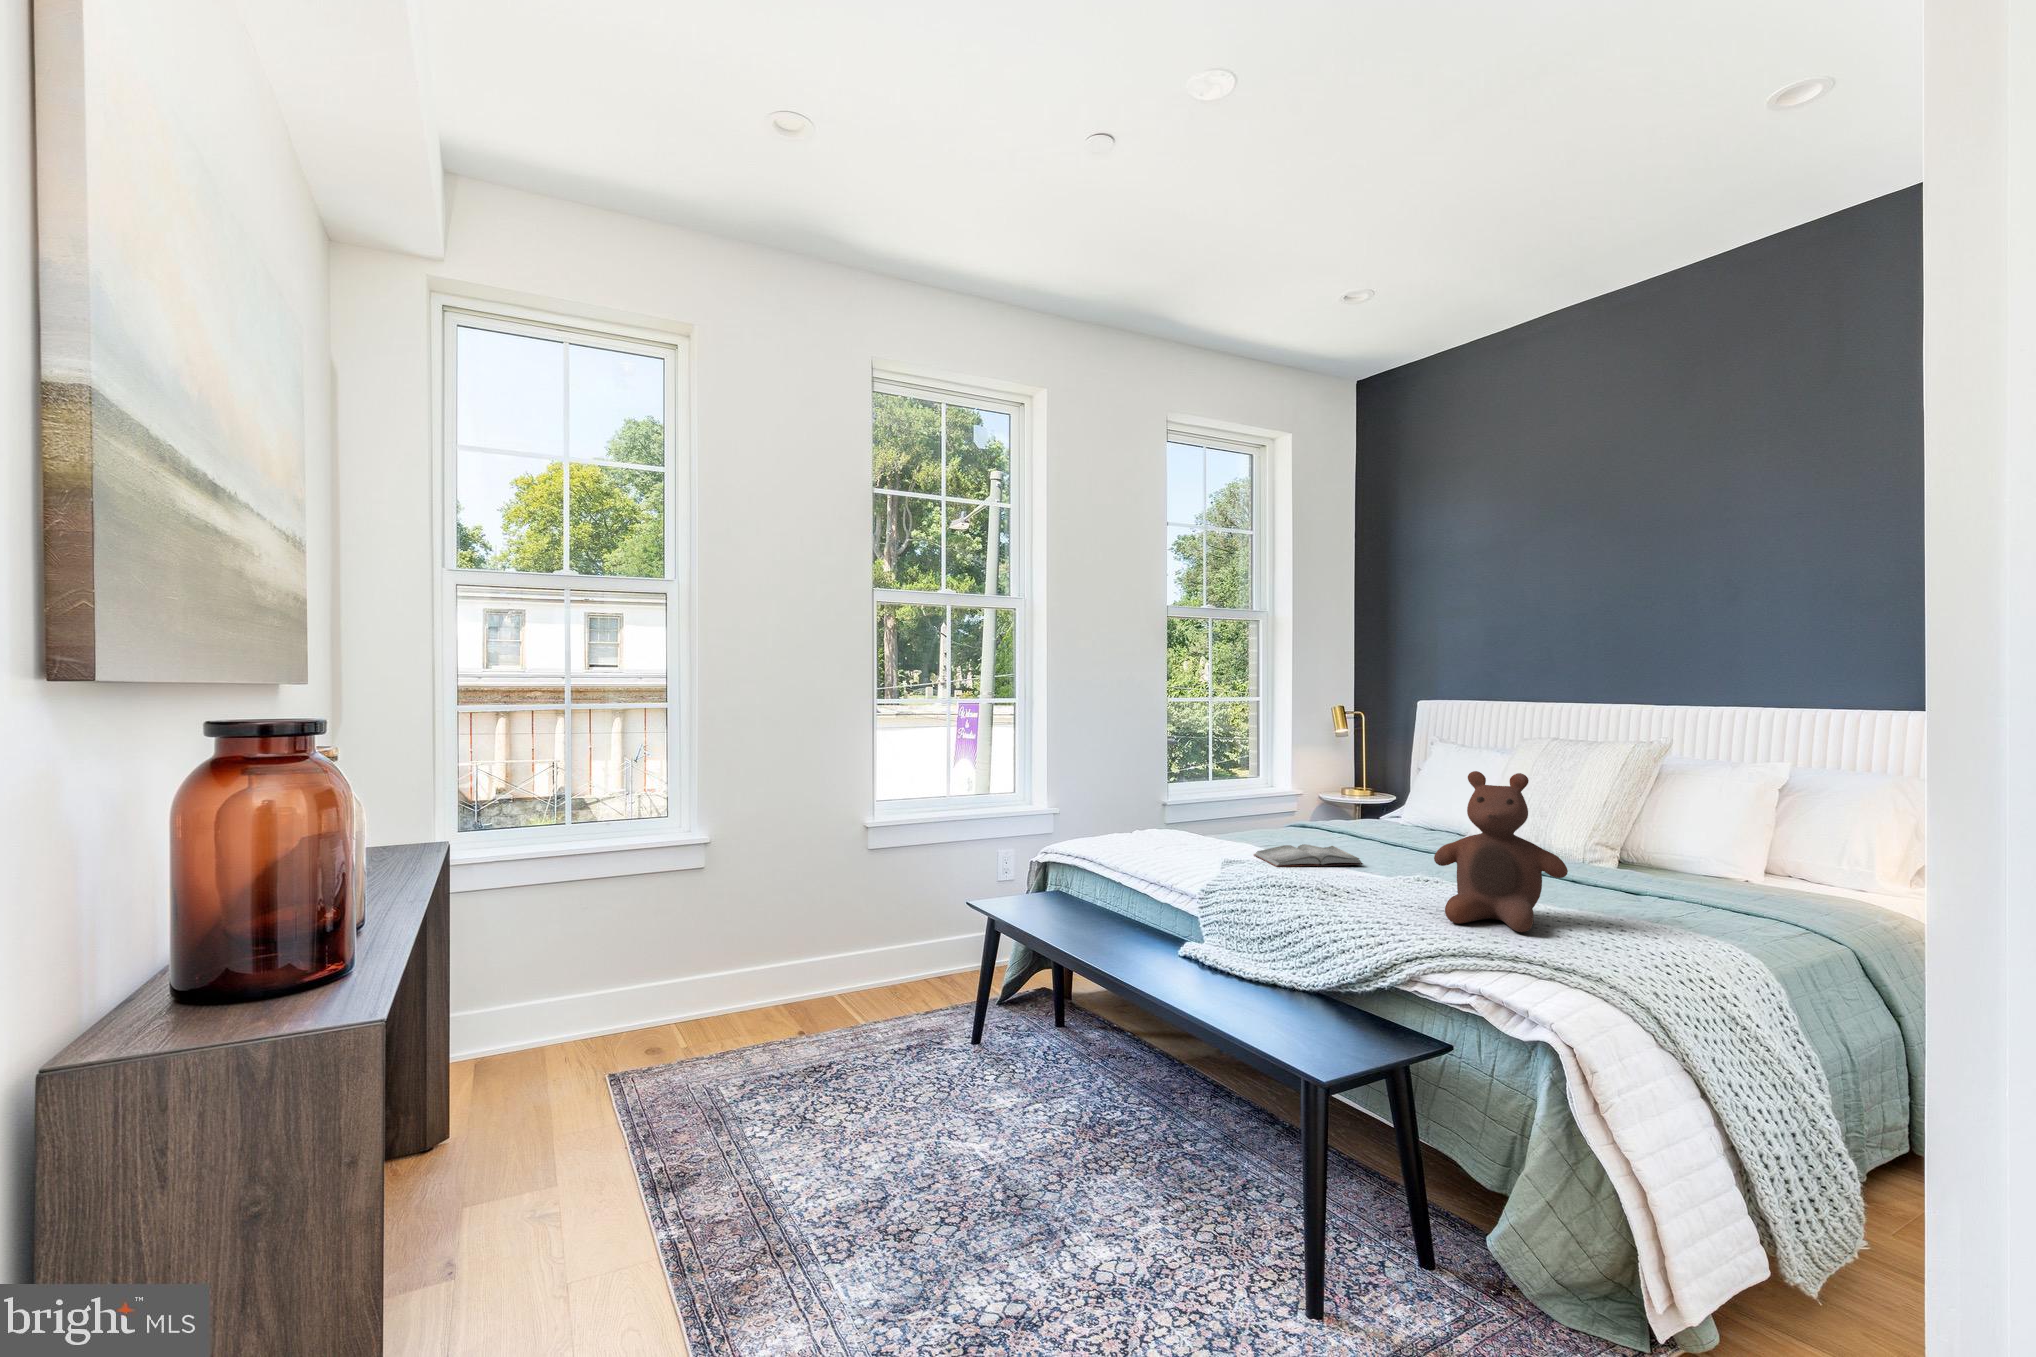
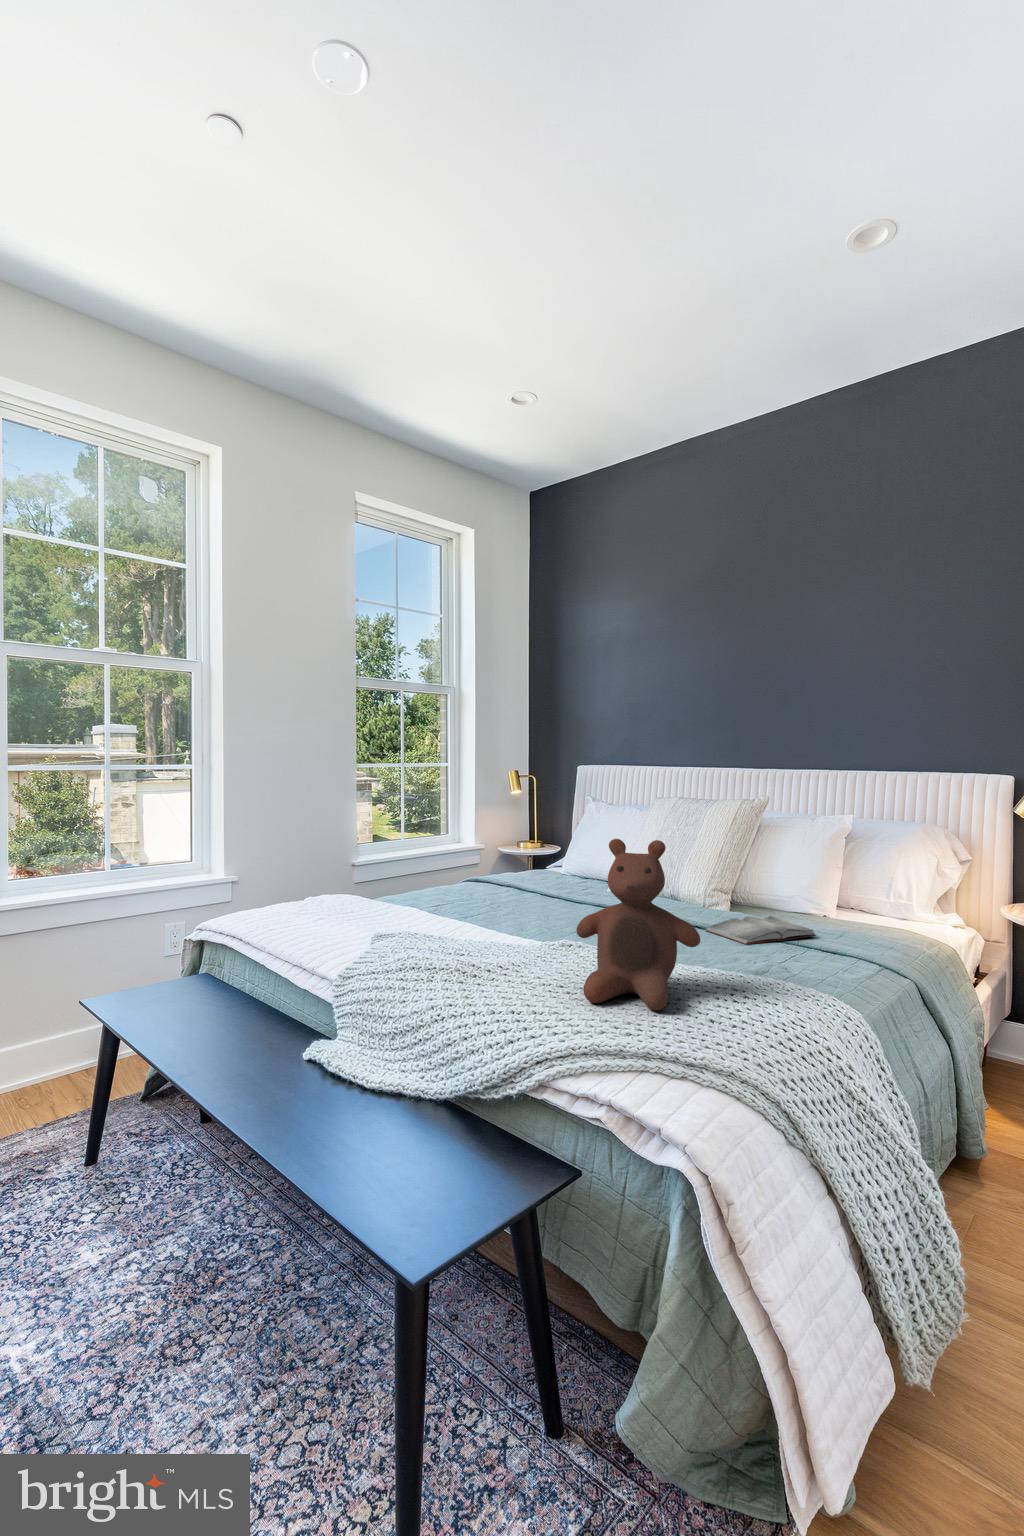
hardback book: present [1254,844,1363,867] -> present [706,916,816,945]

